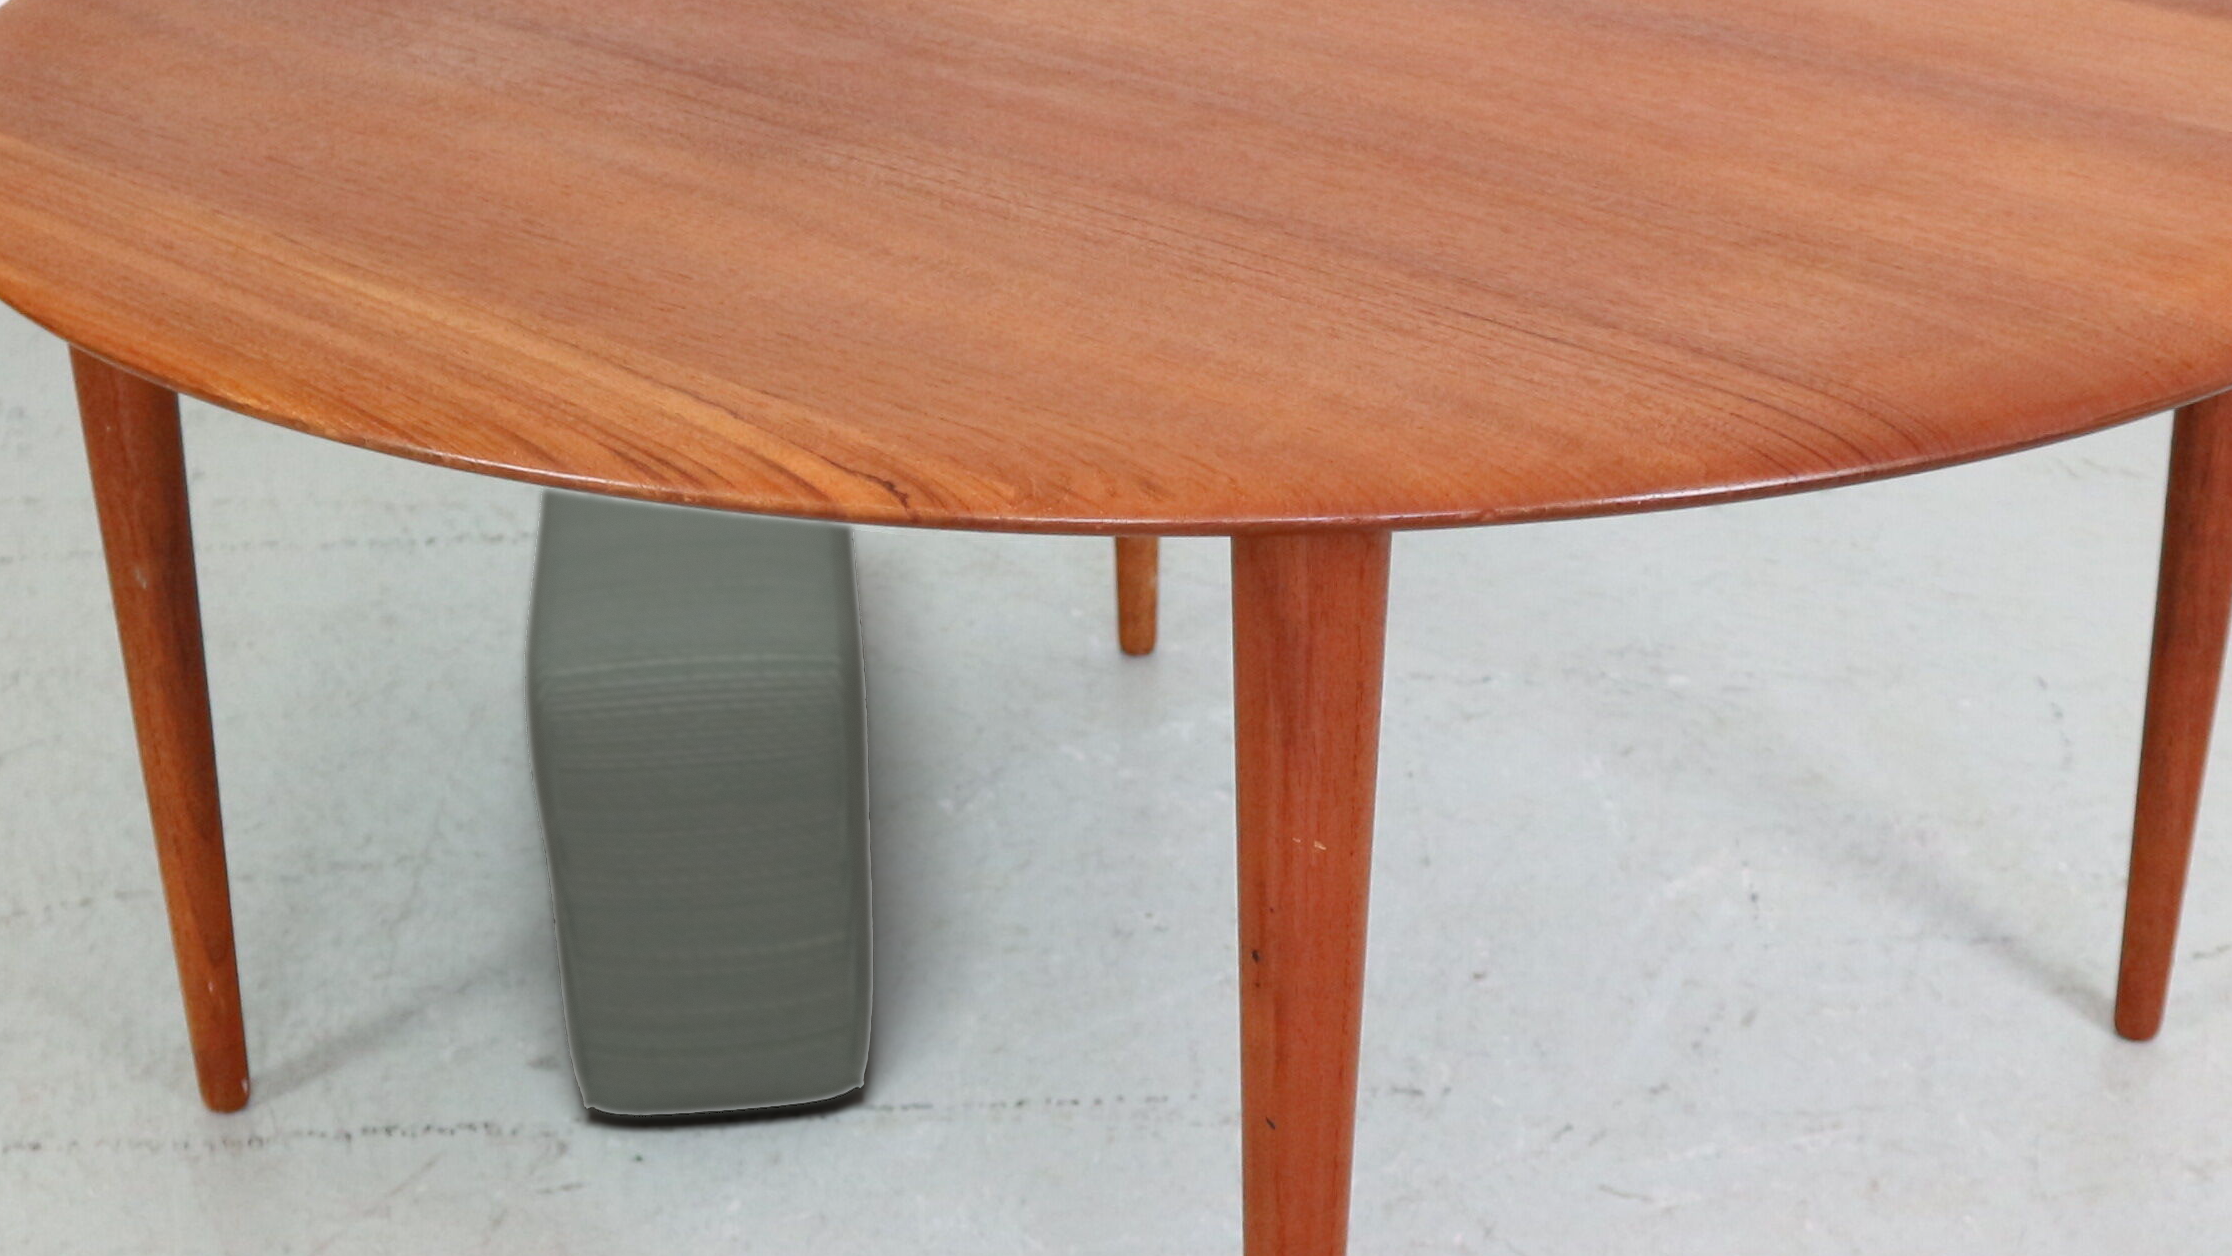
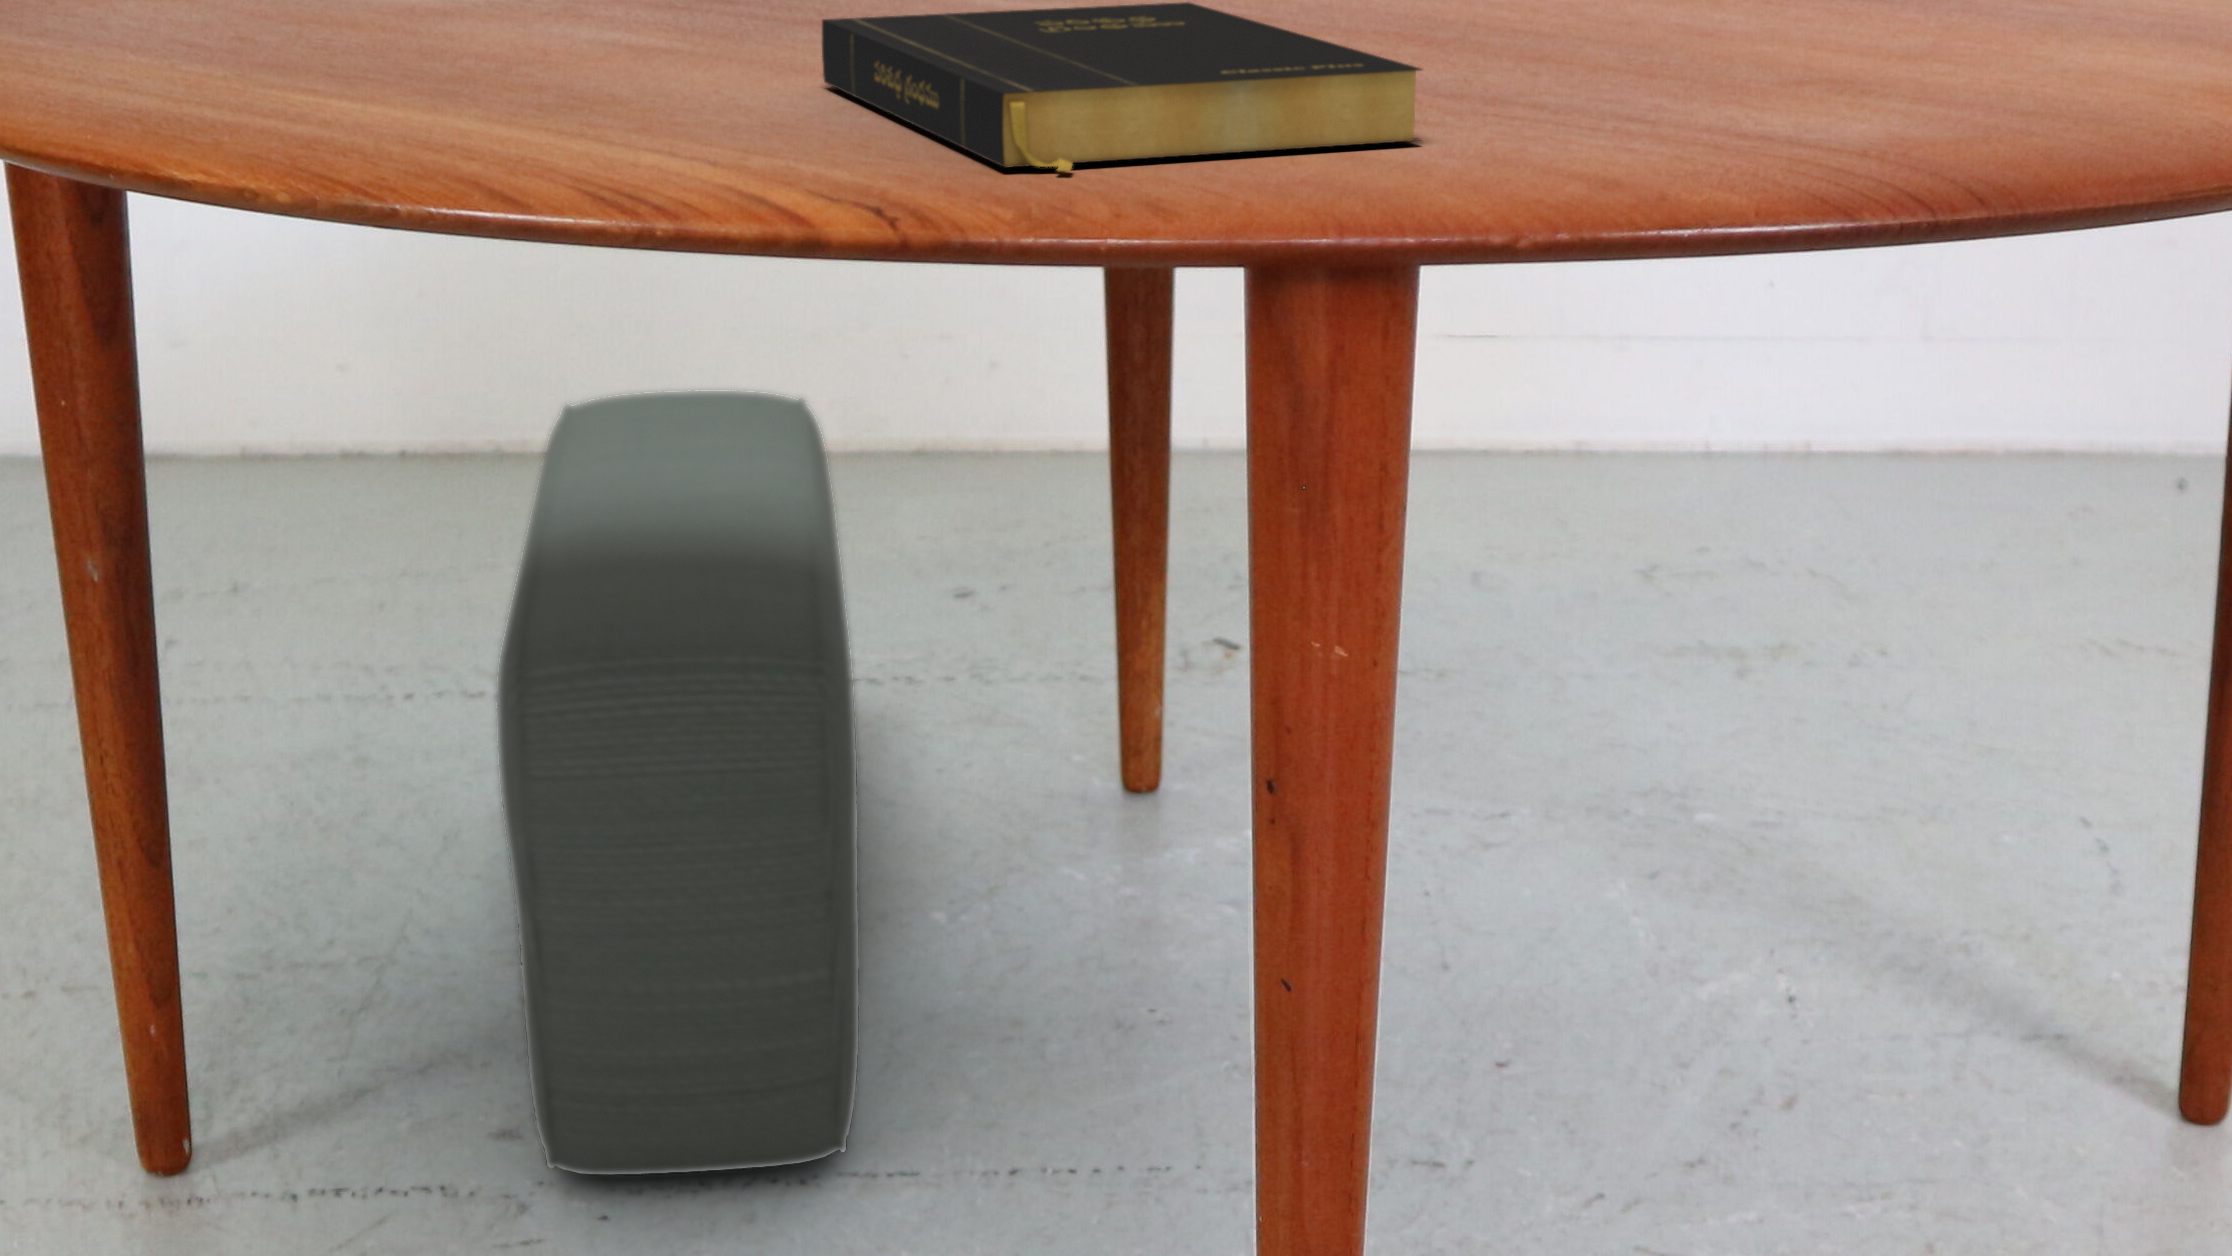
book: none [826,159,1395,459] -> present [822,2,1421,171]

